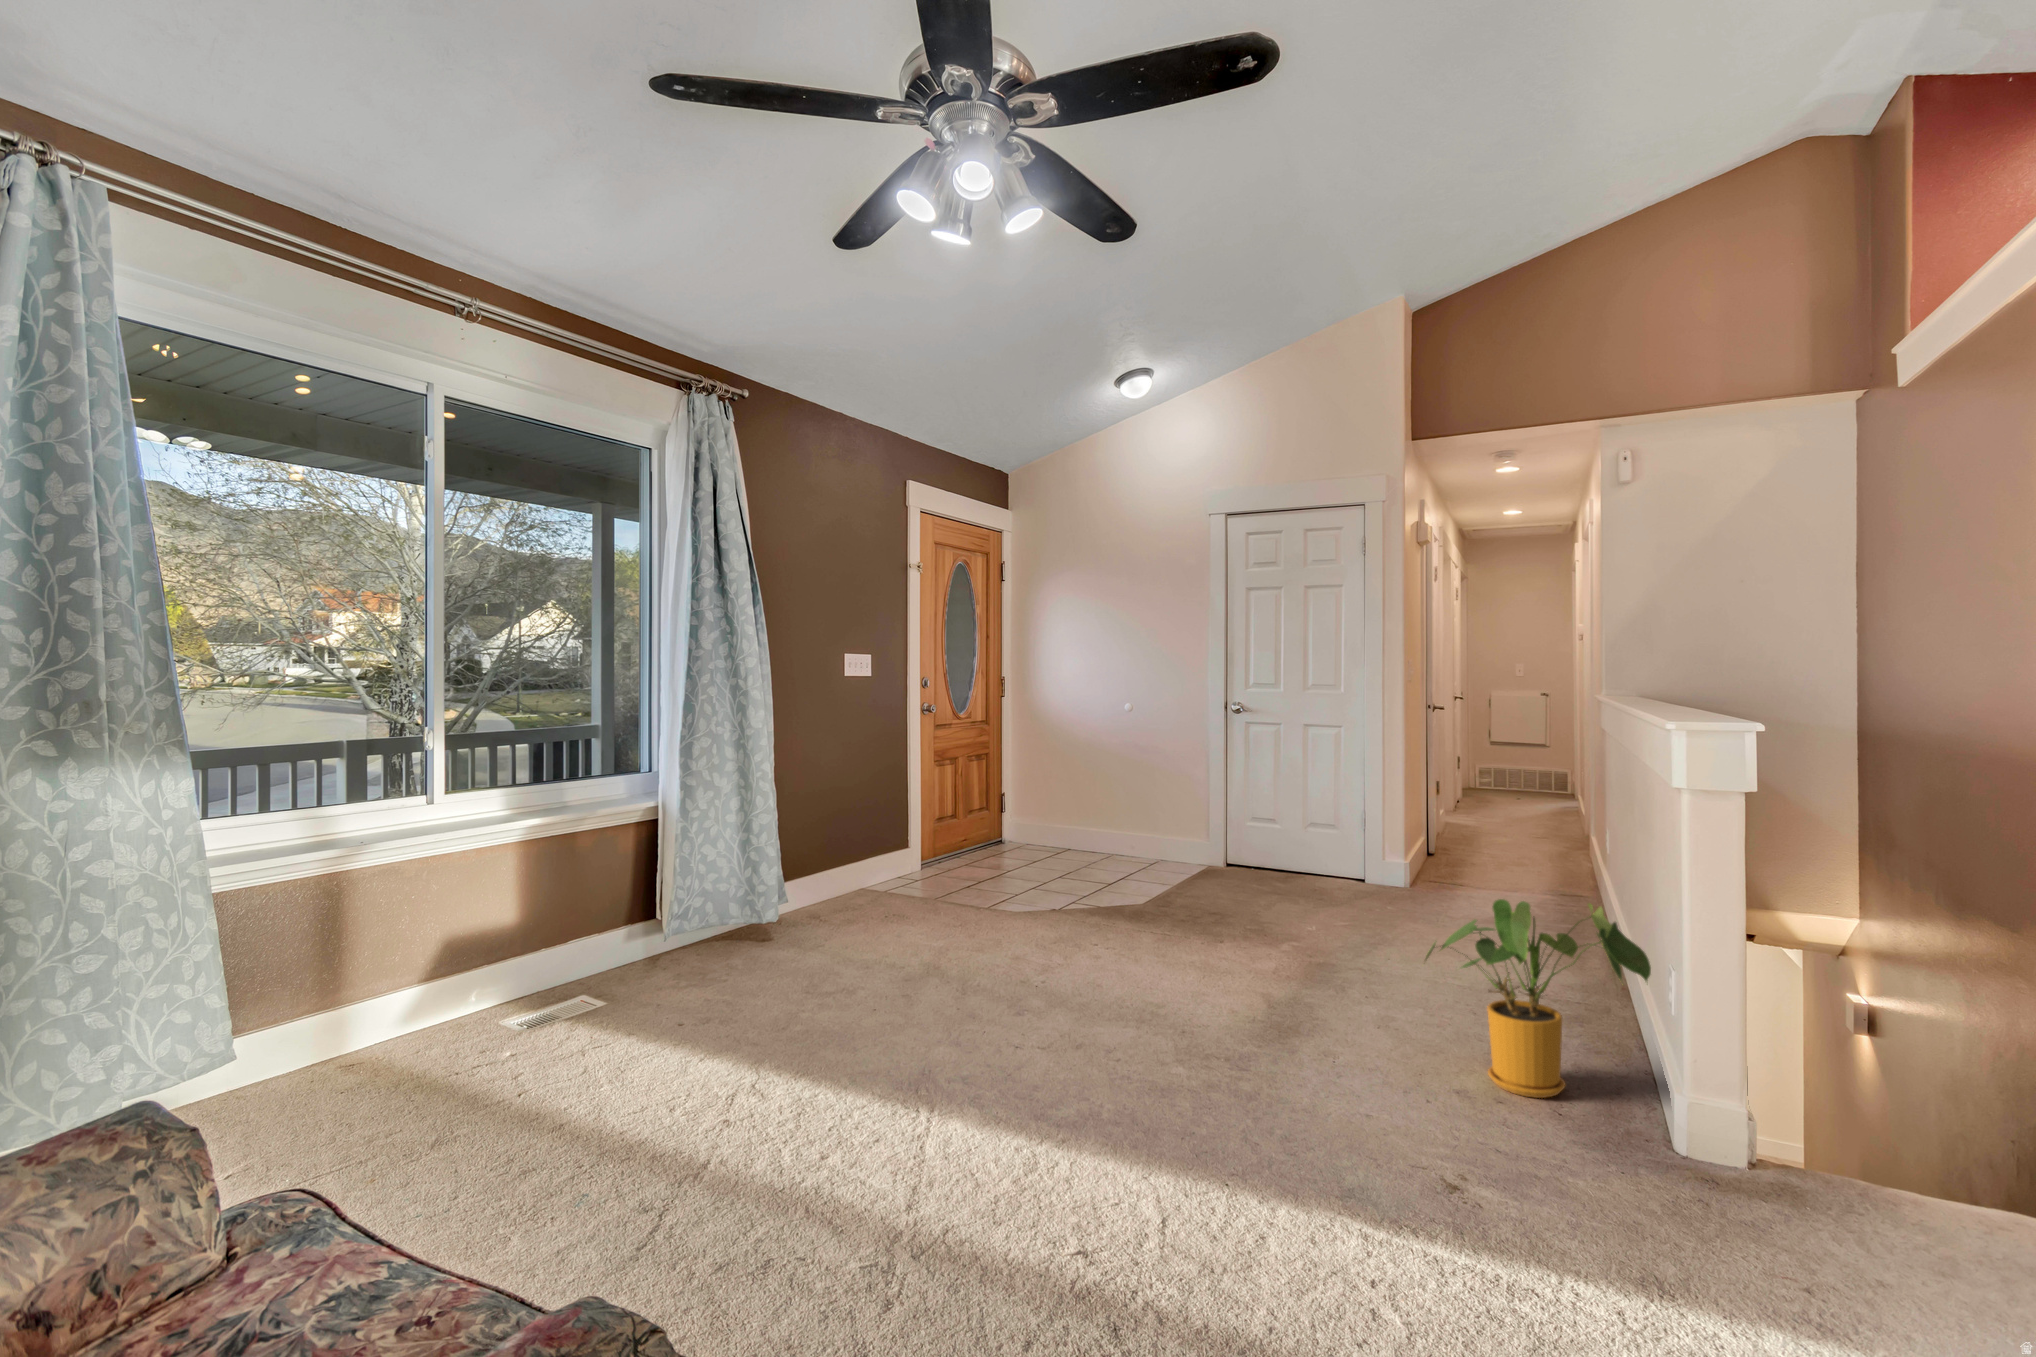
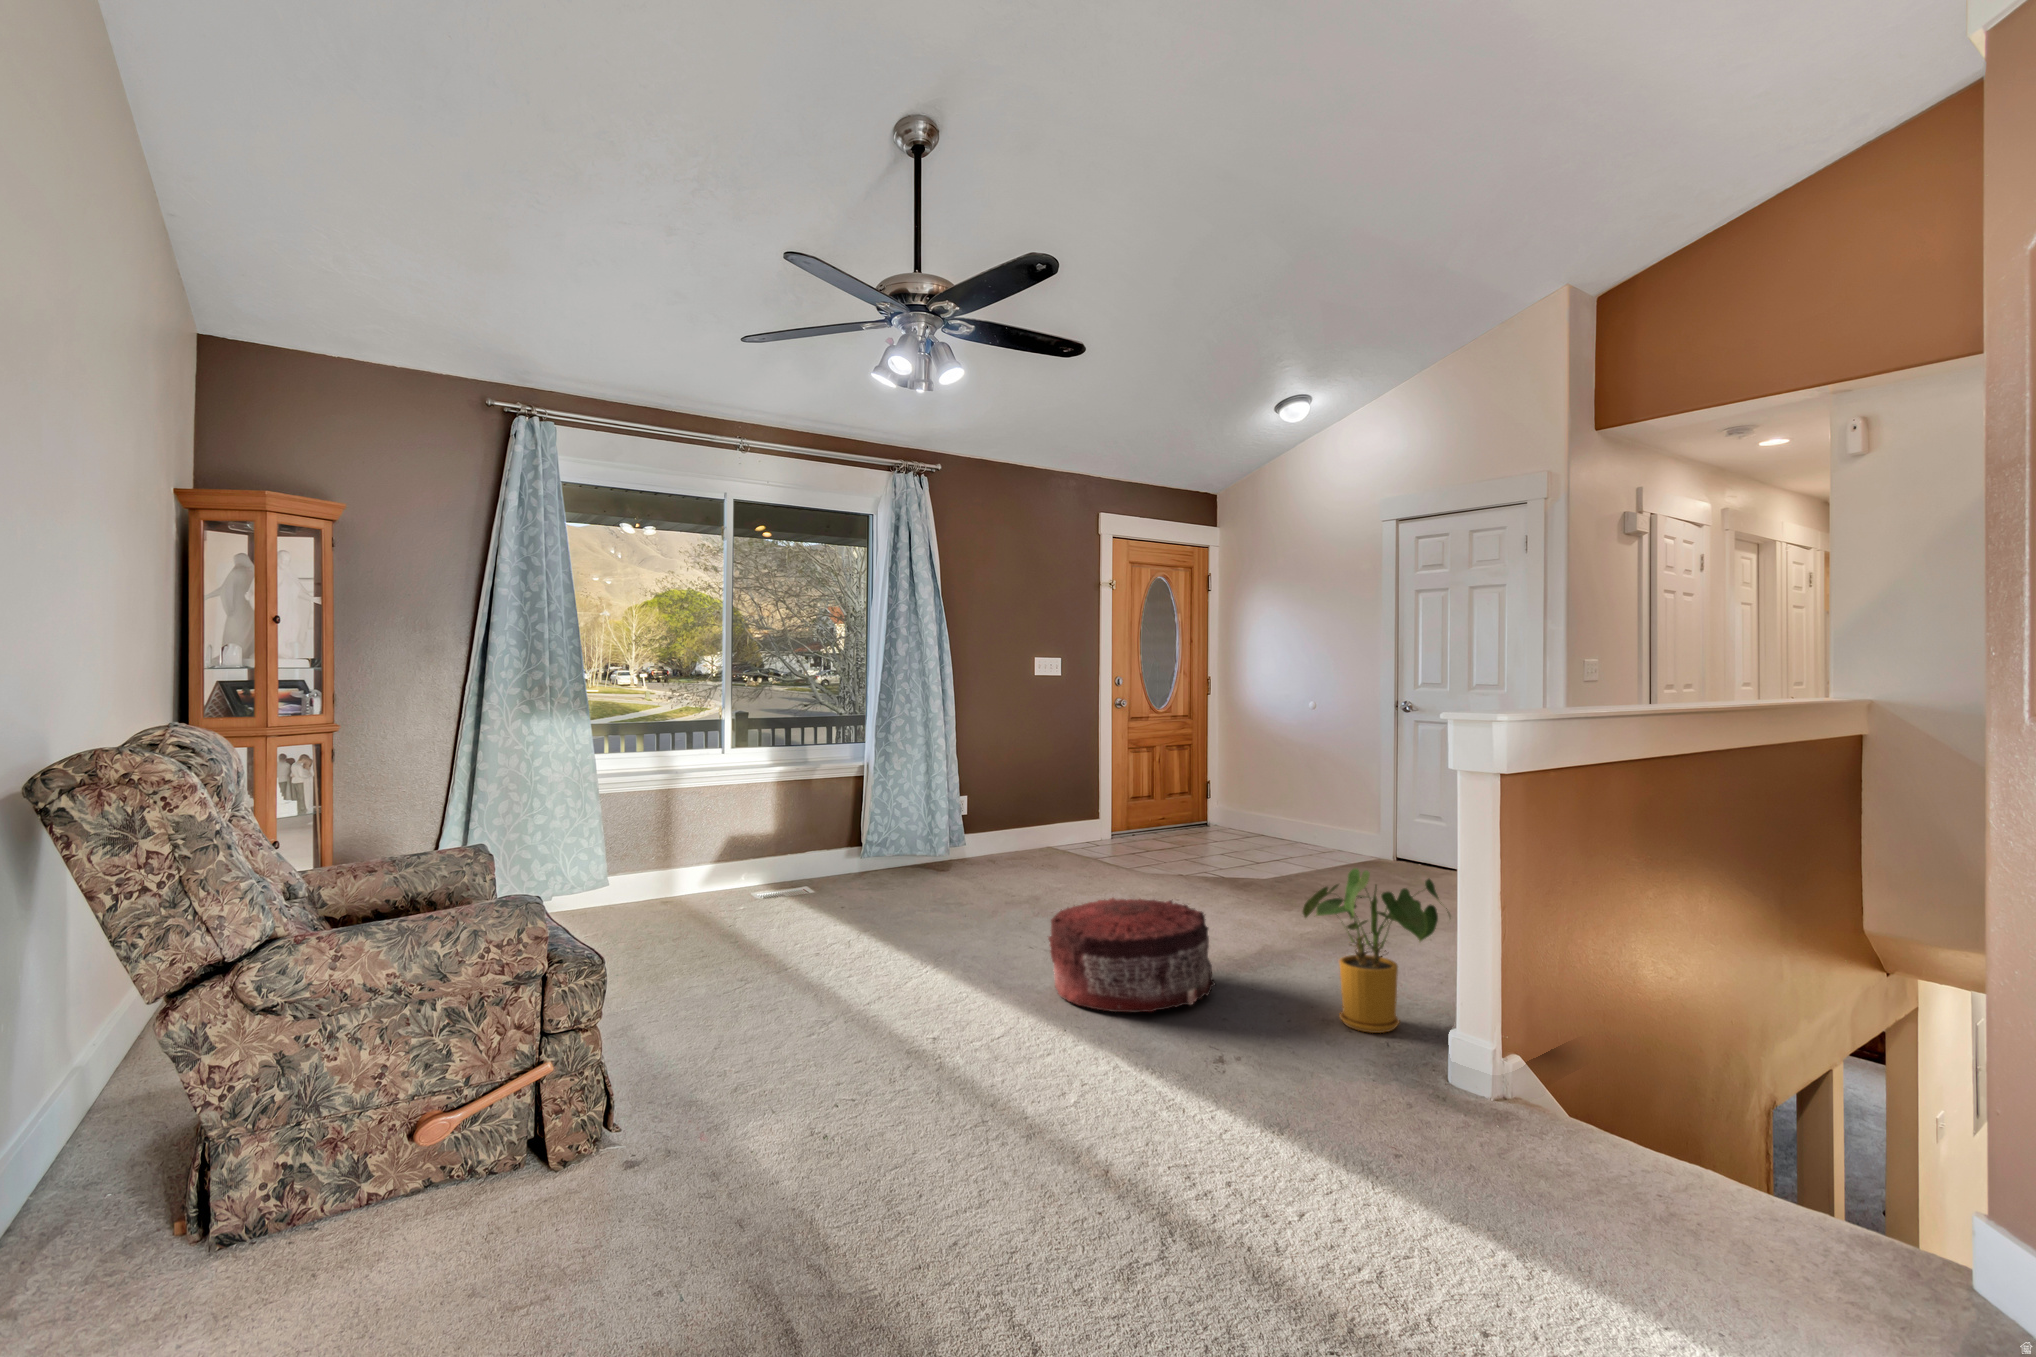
pouf: none [1124,958,1346,1139] -> present [1048,898,1215,1012]

